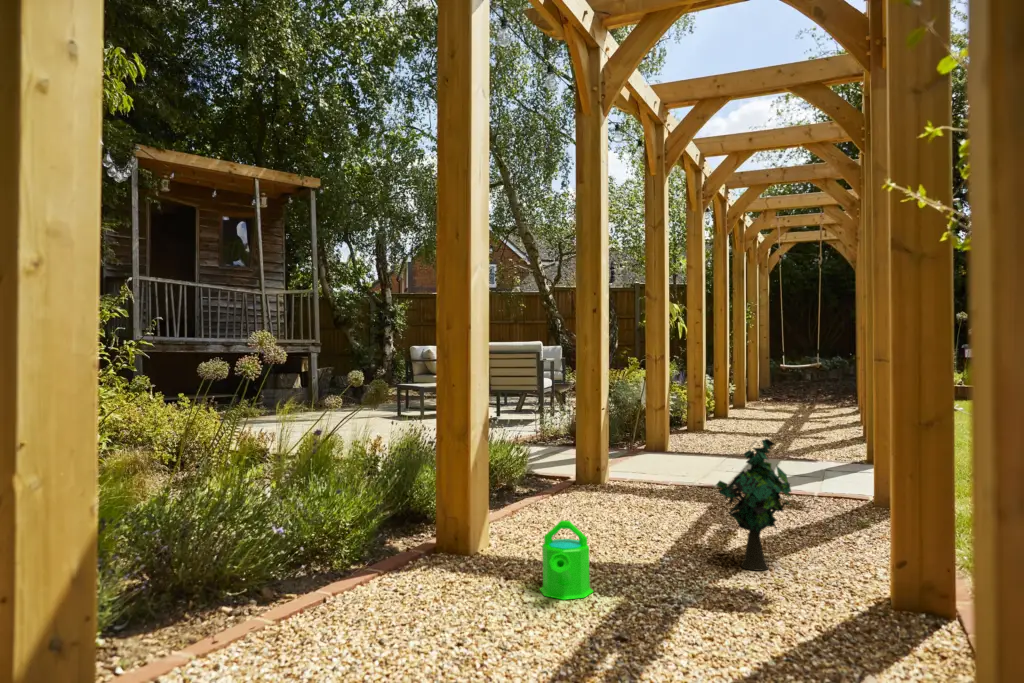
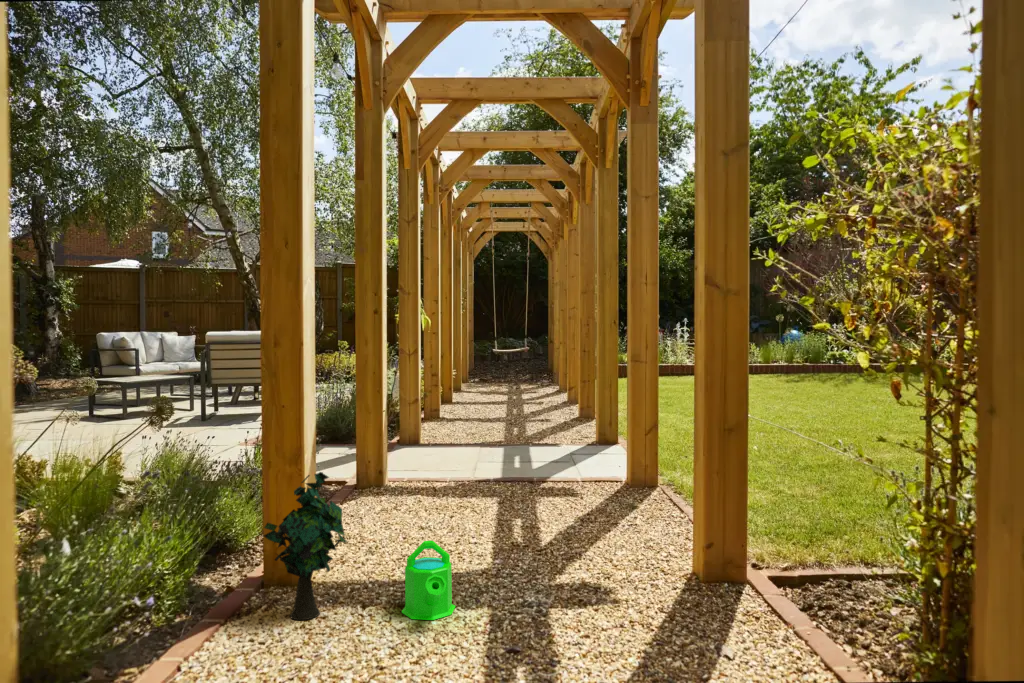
decorative plant: present [716,439,791,571] -> present [262,472,347,620]

